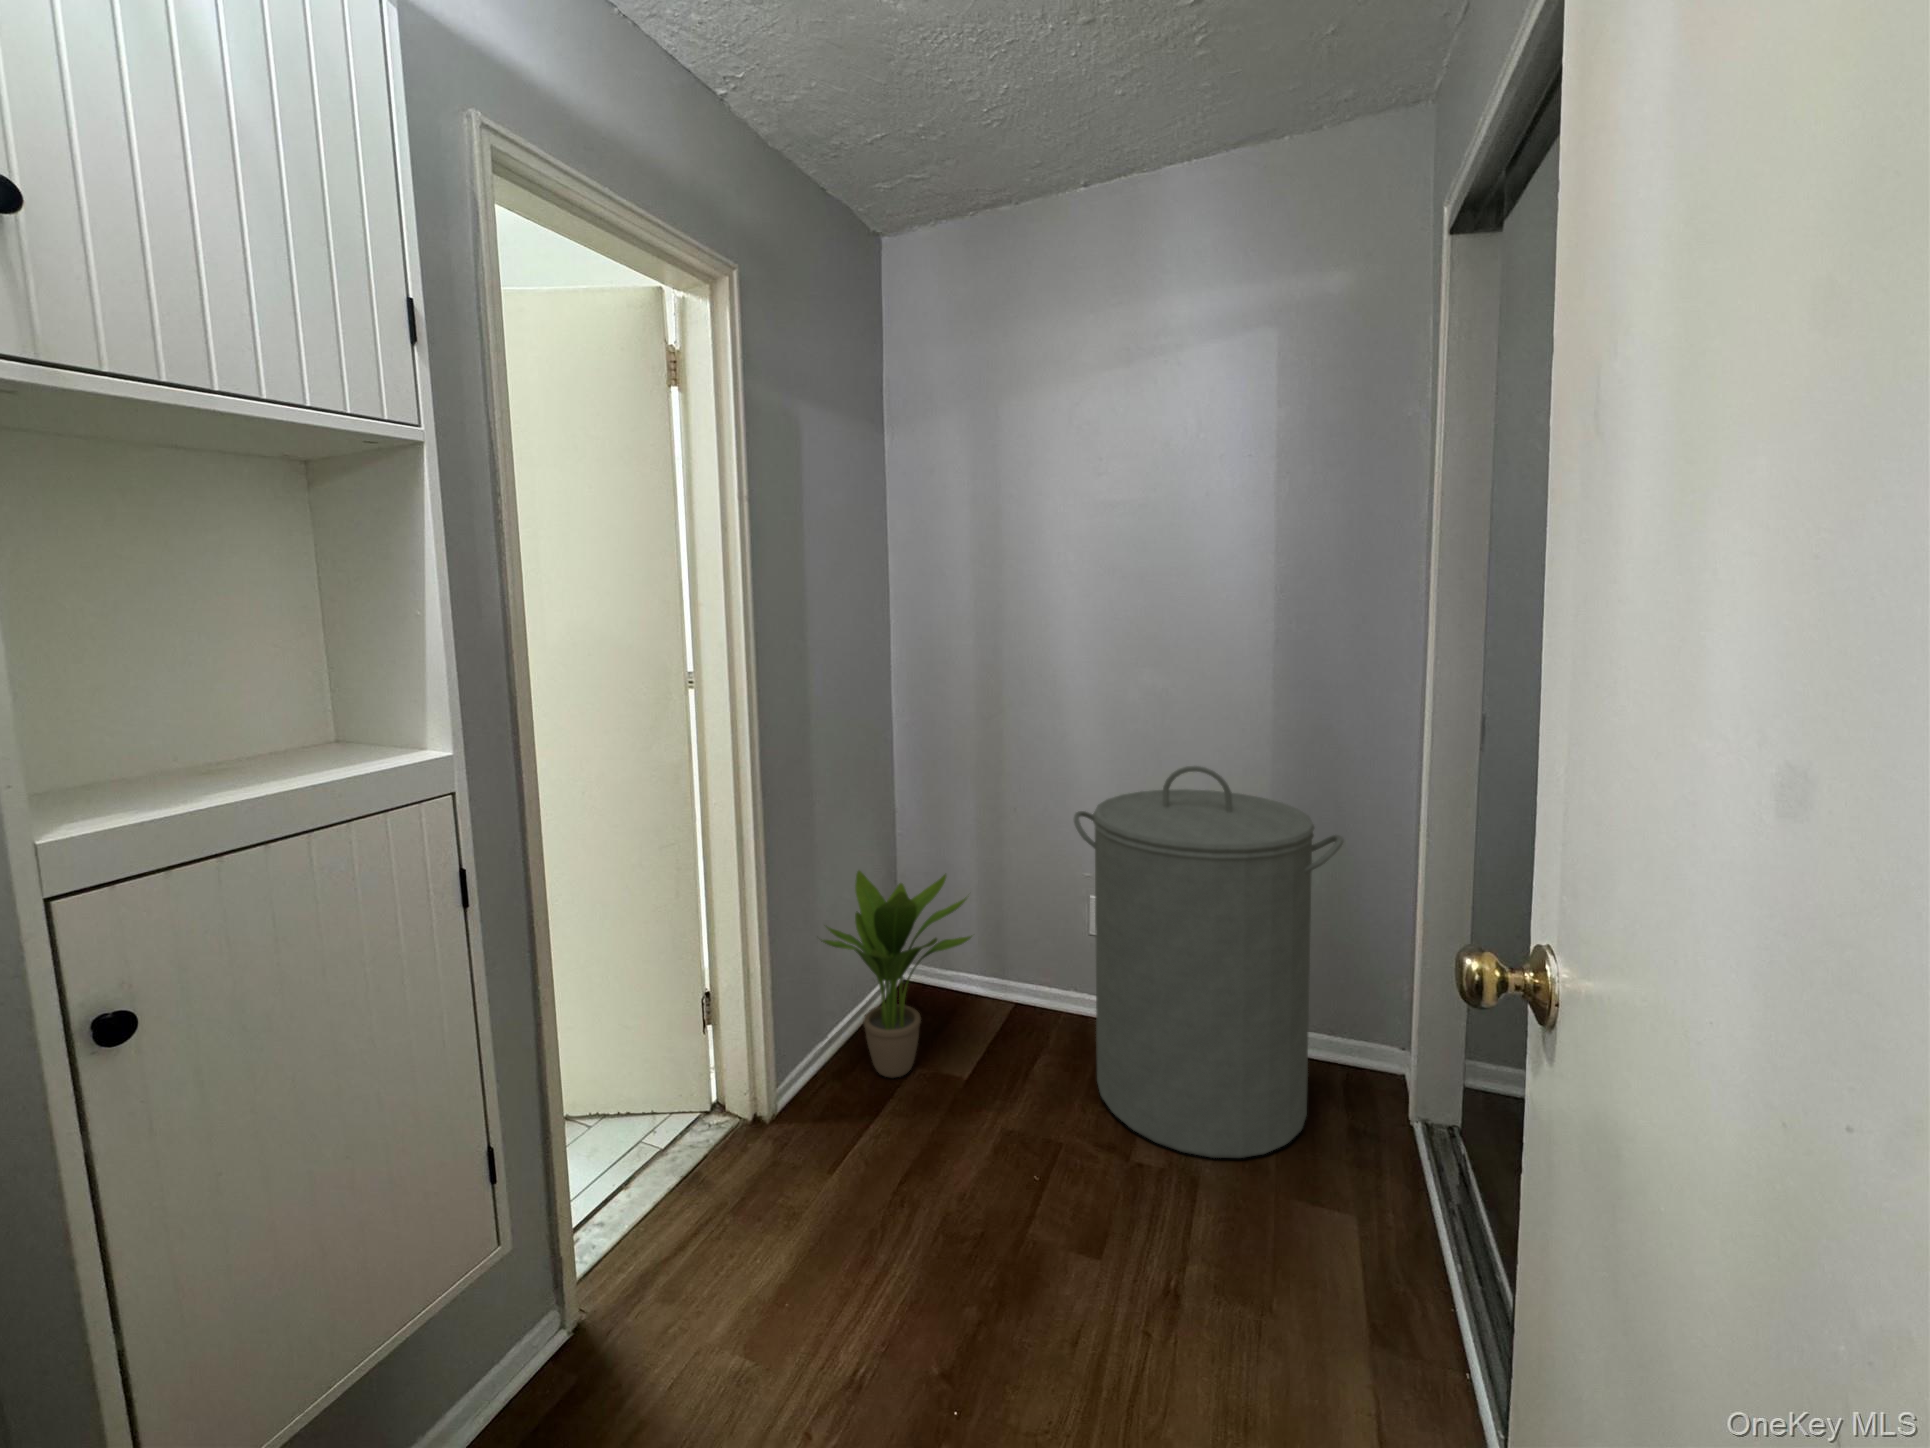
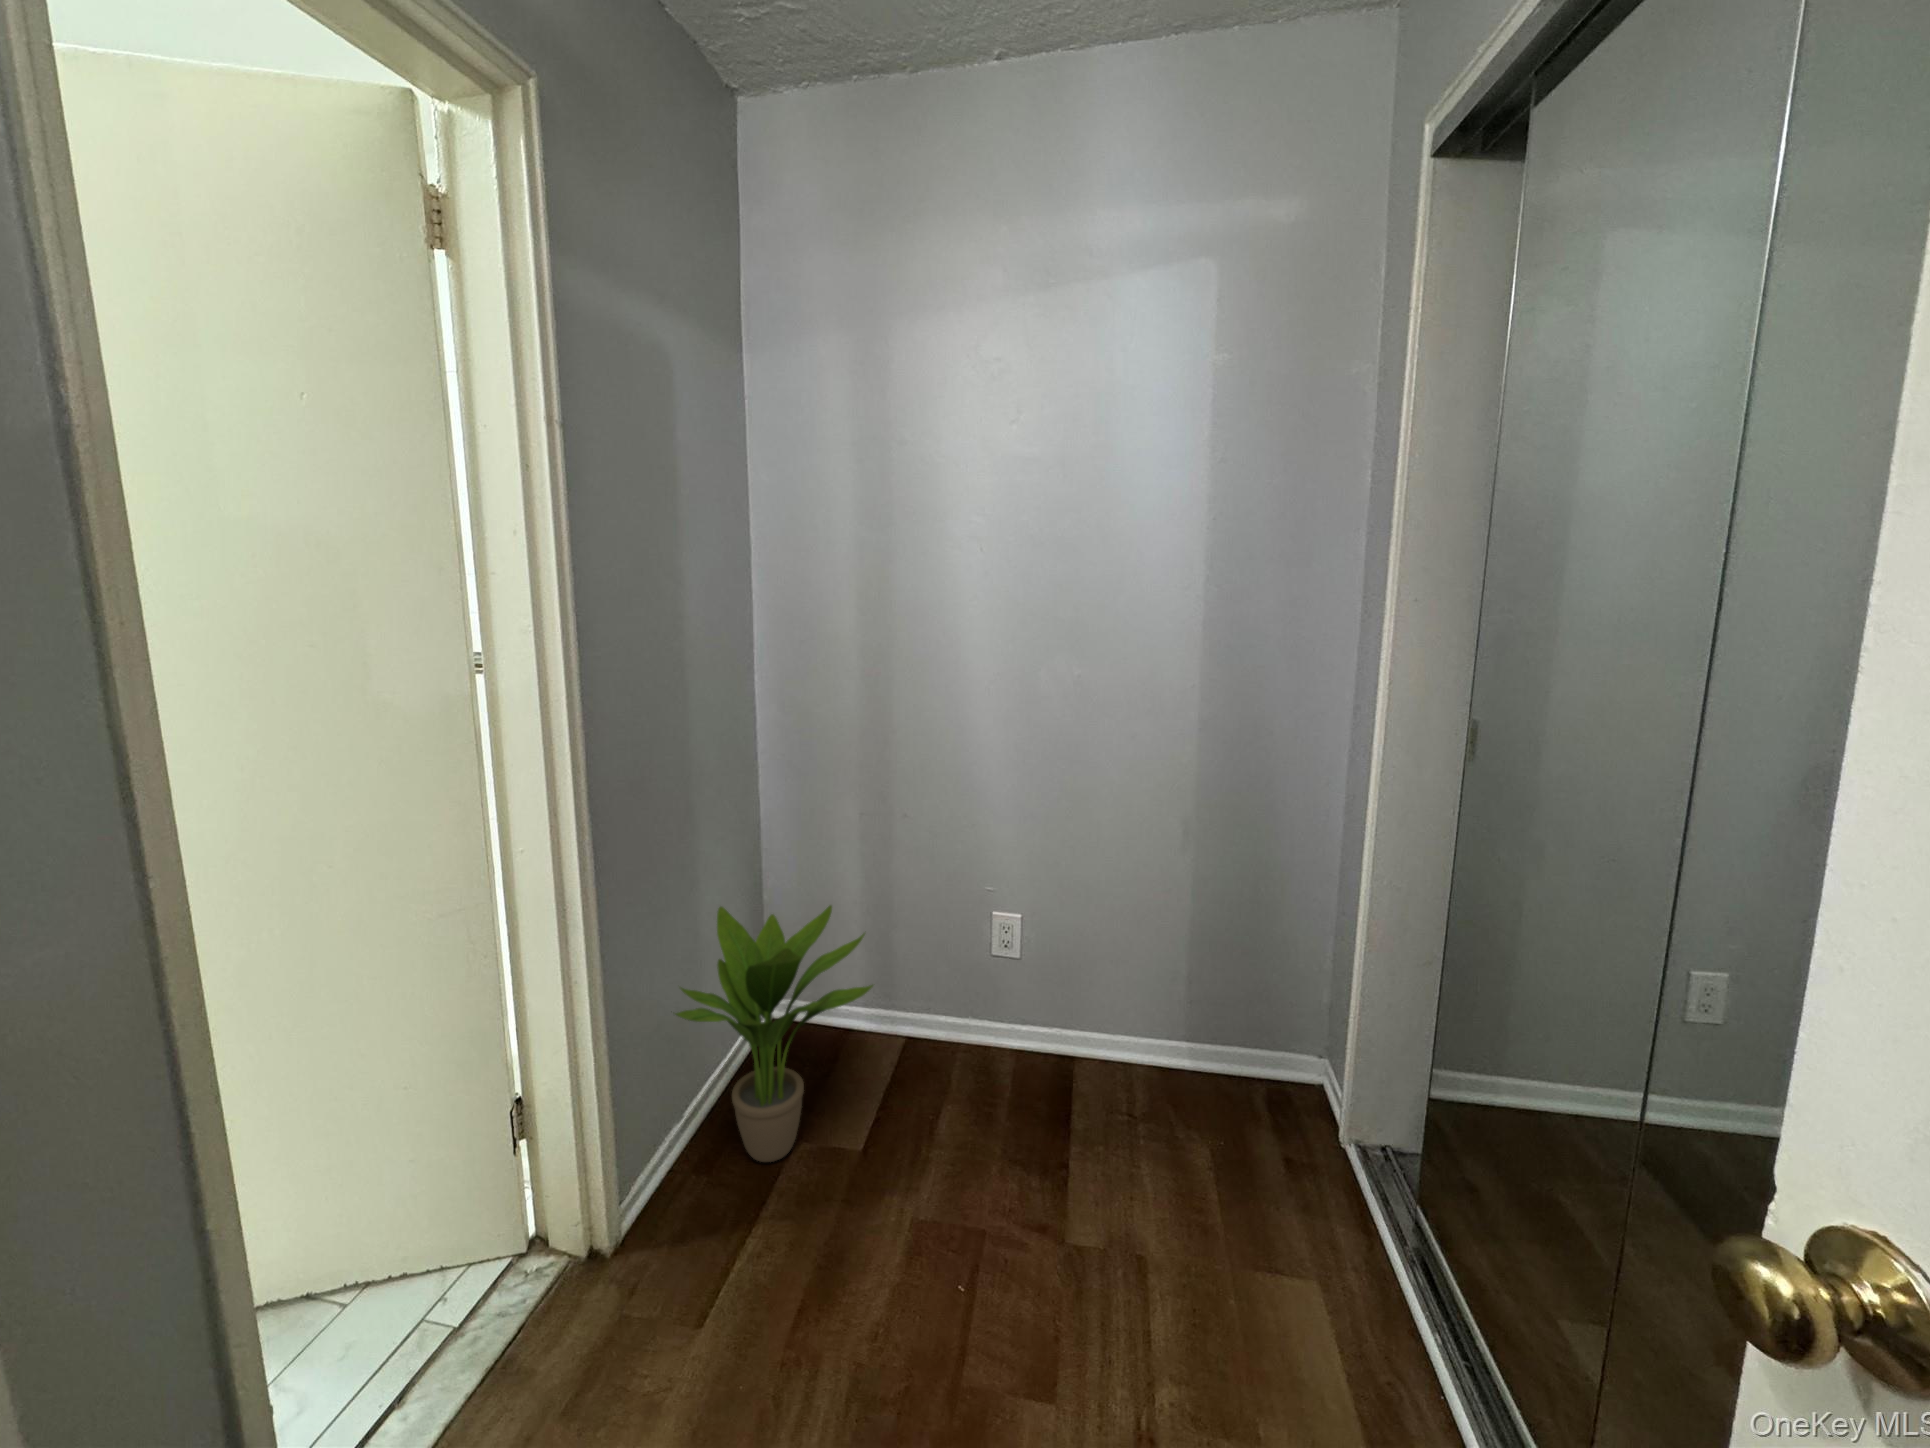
laundry hamper: present [1074,766,1343,1158] -> none [988,772,1294,1224]

